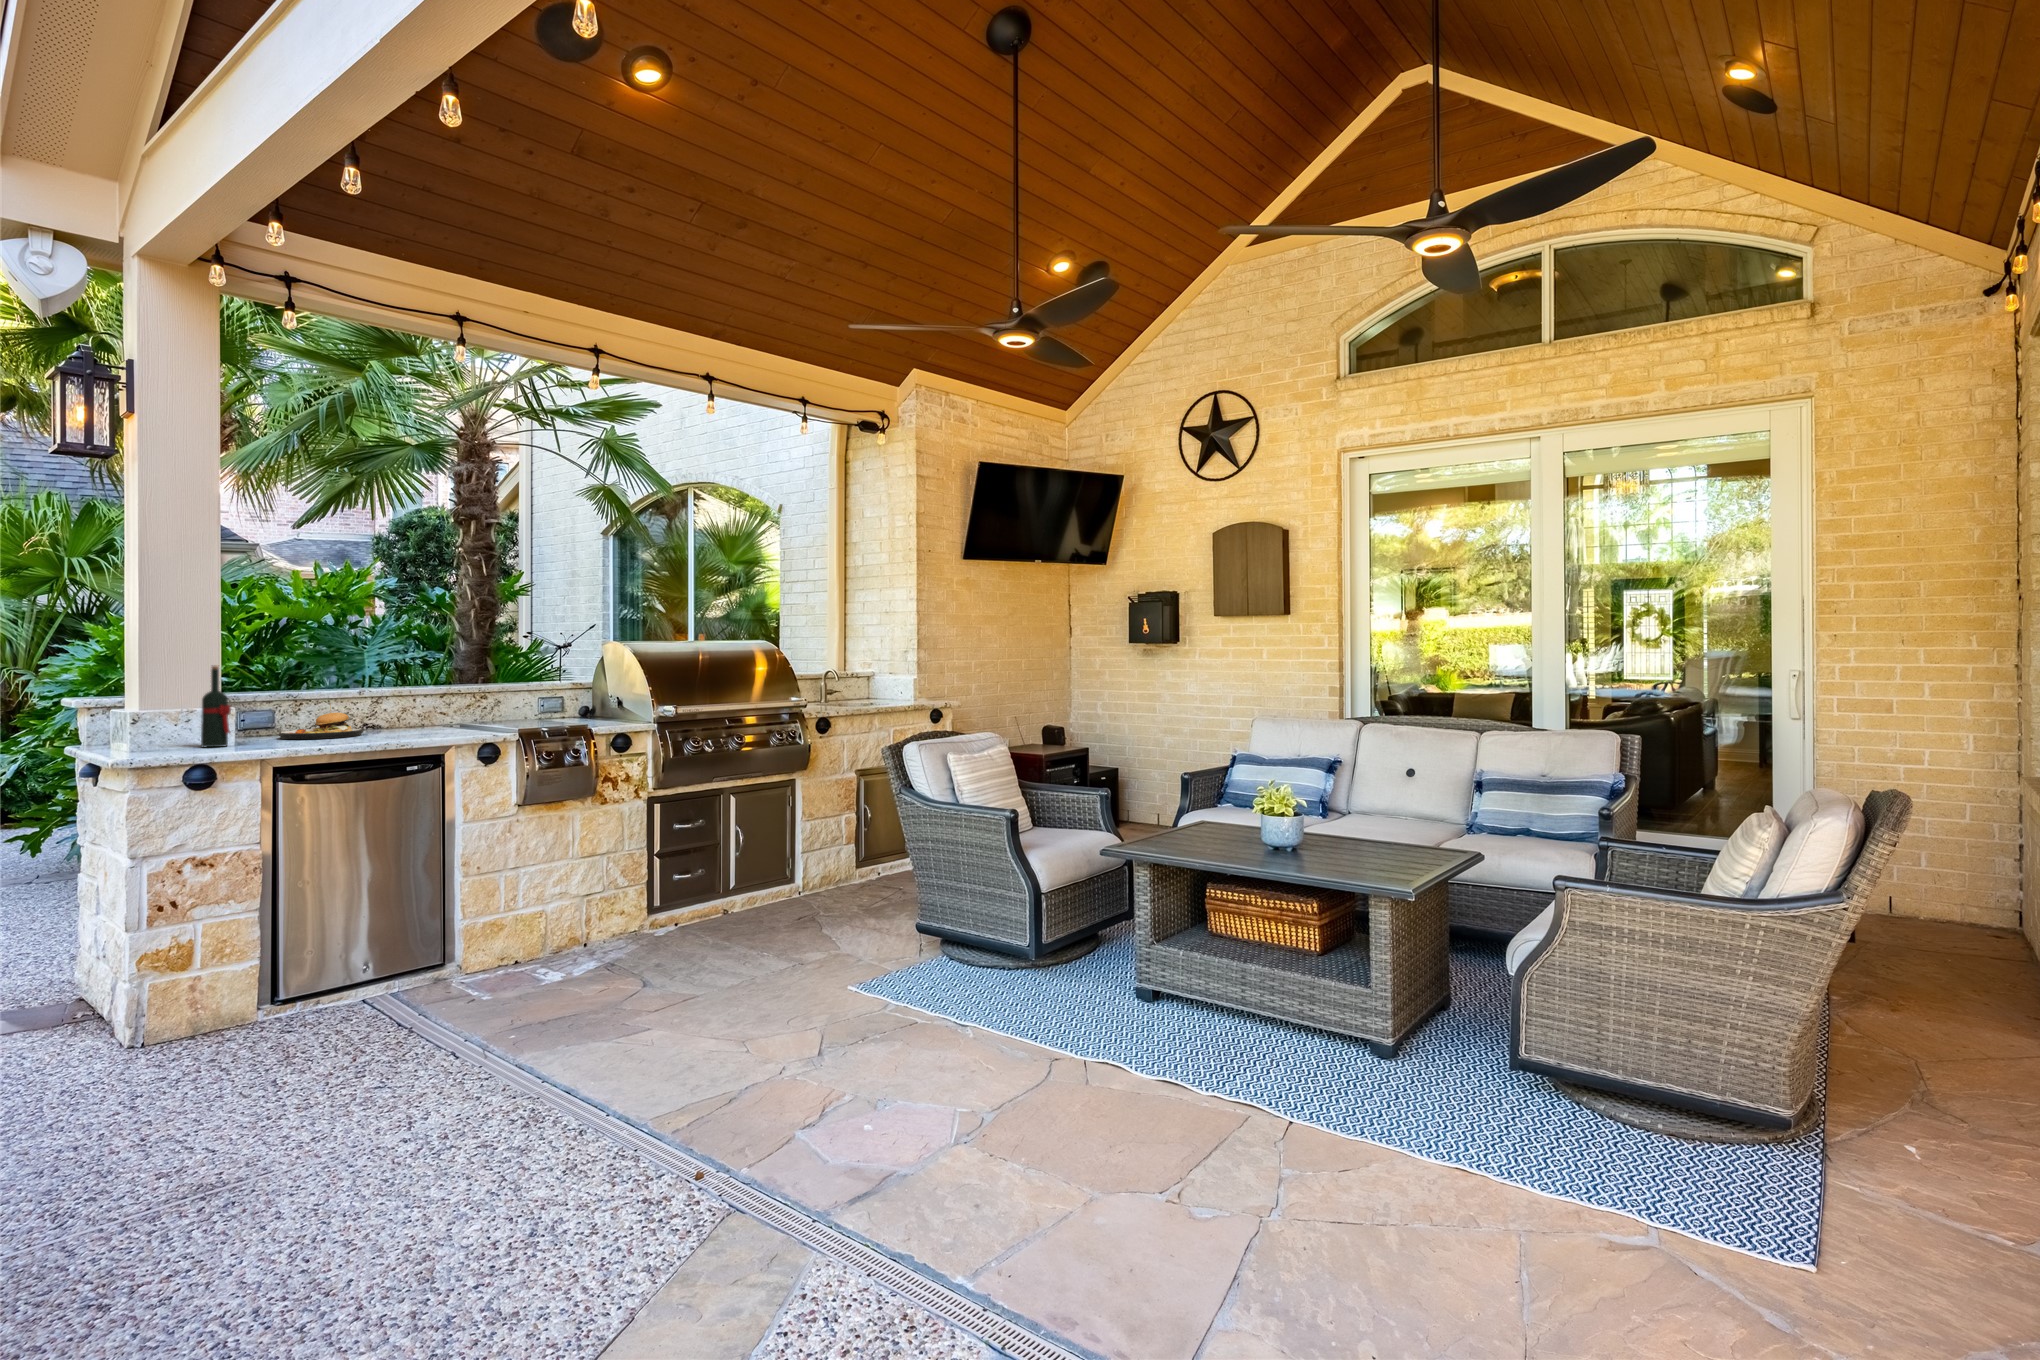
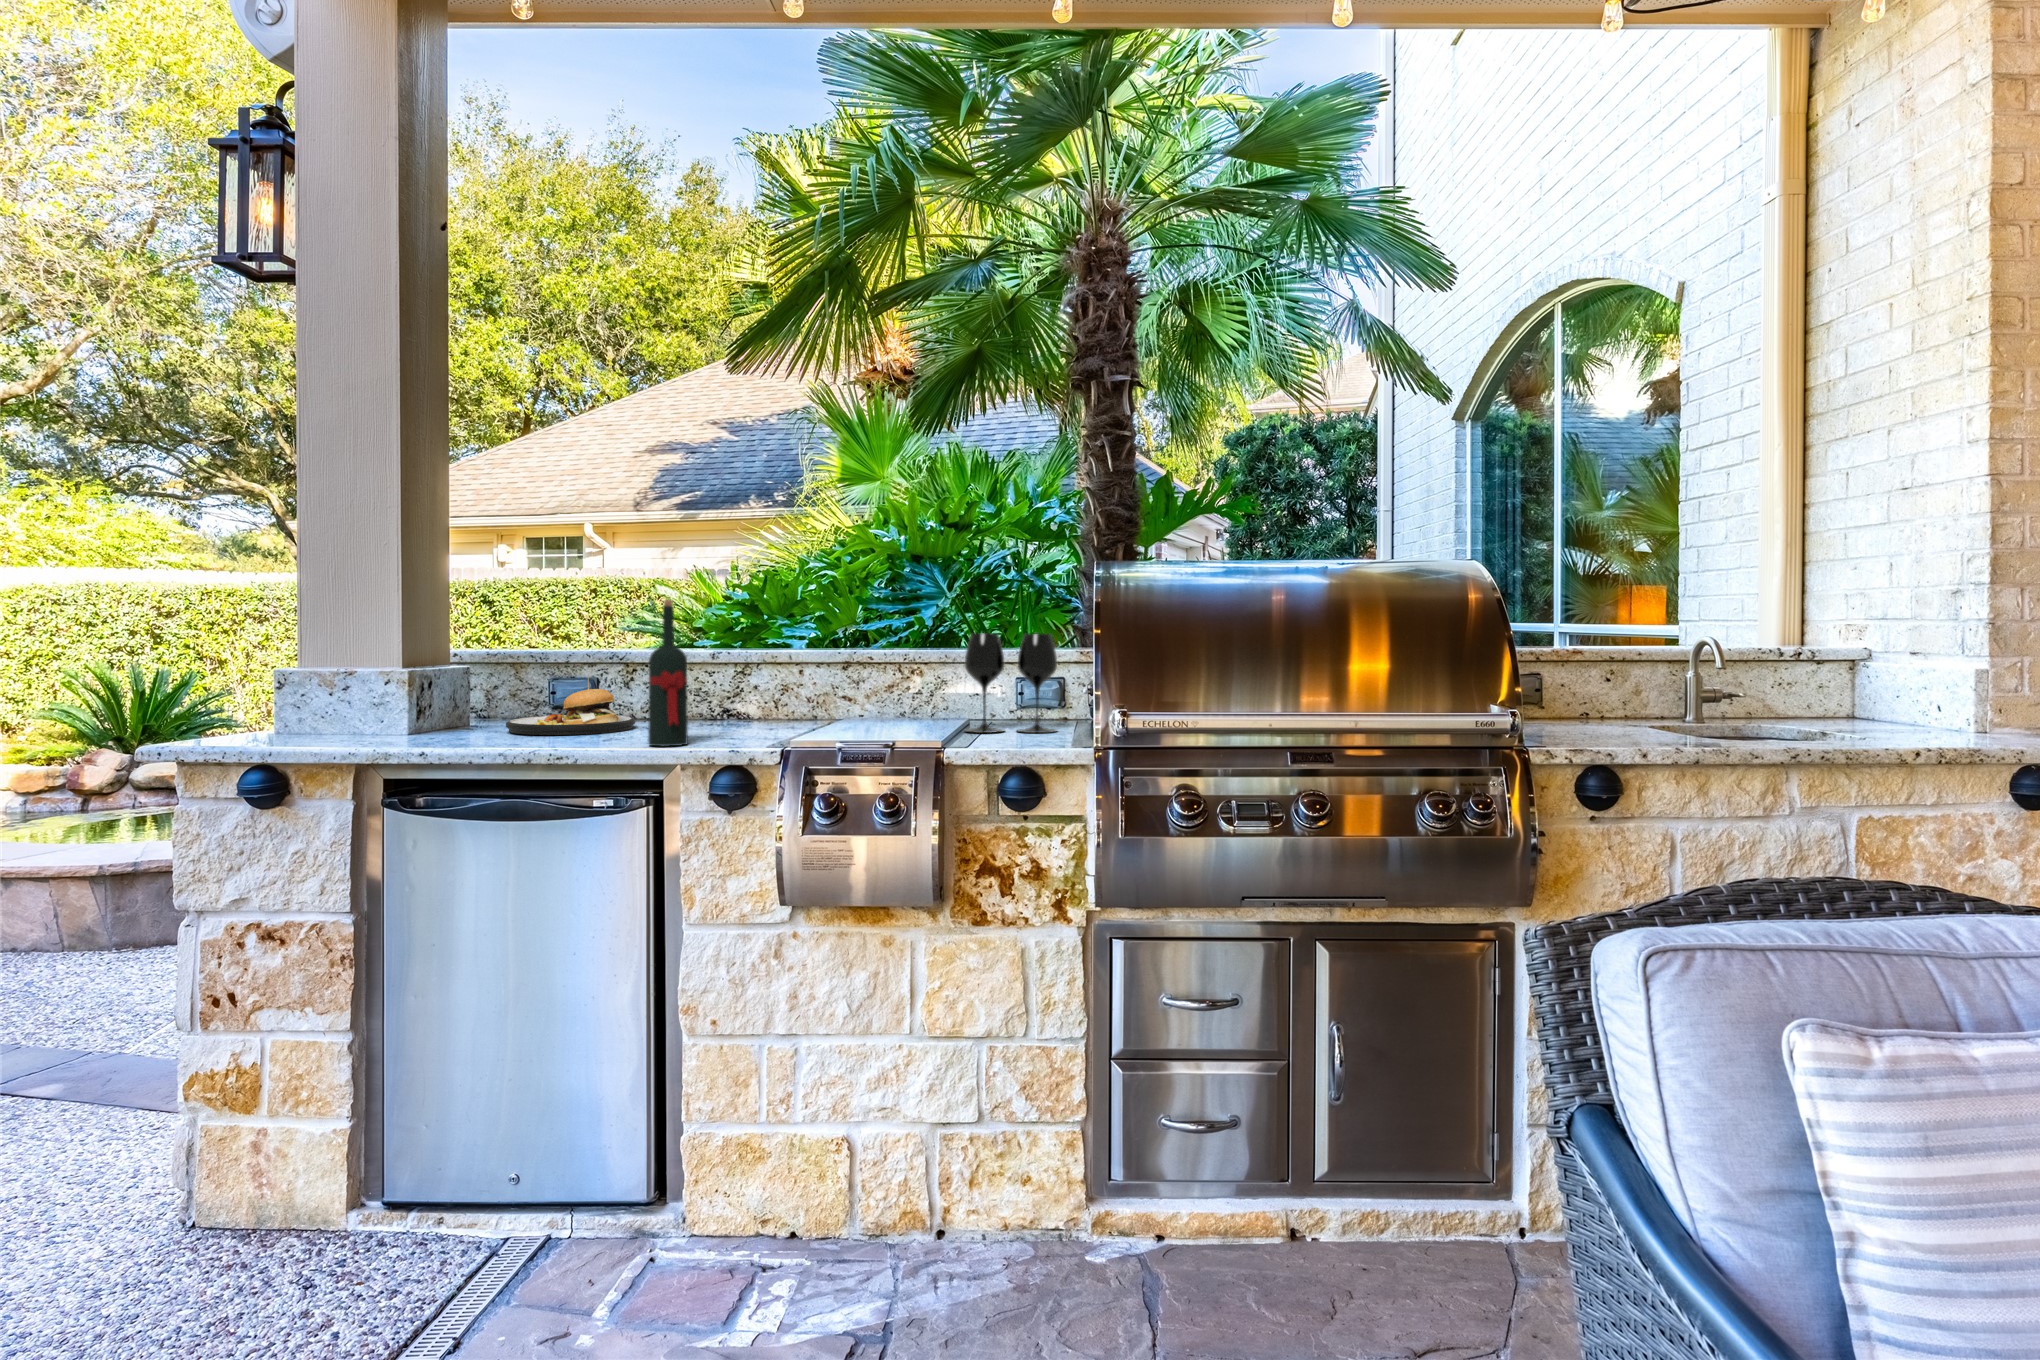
wine bottle: present [201,666,231,747] -> present [648,600,688,746]
wine glass: none [557,674,602,722] -> present [965,633,1057,733]

